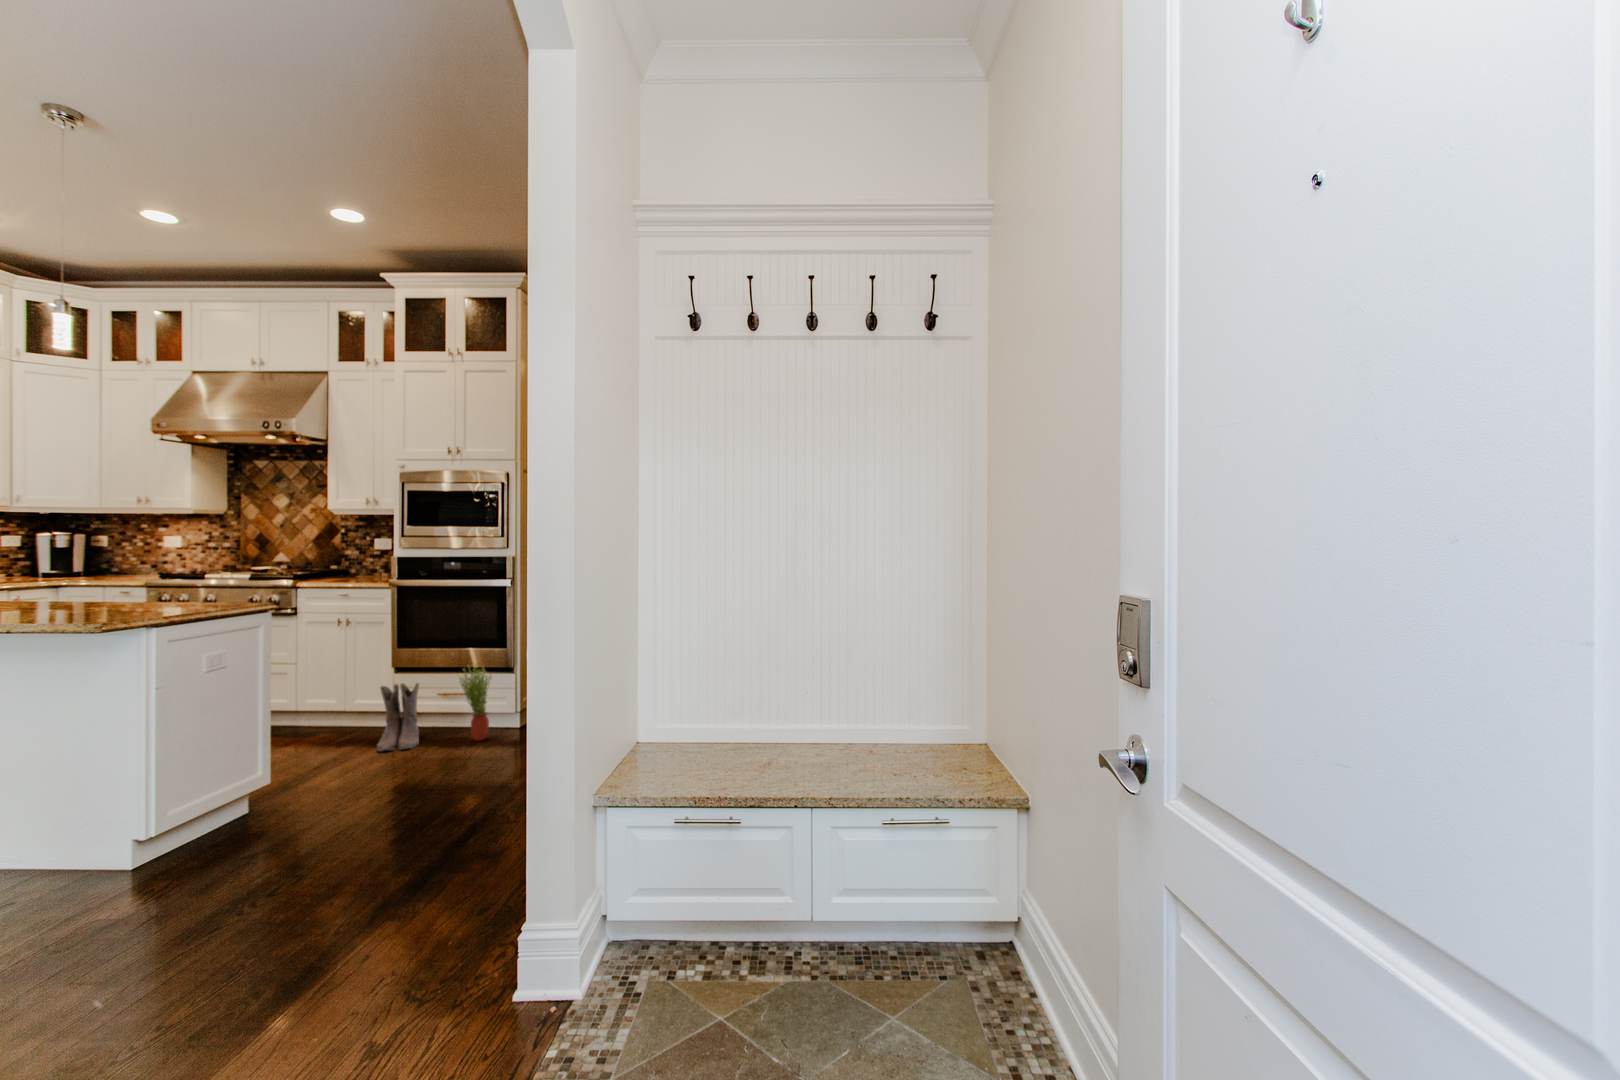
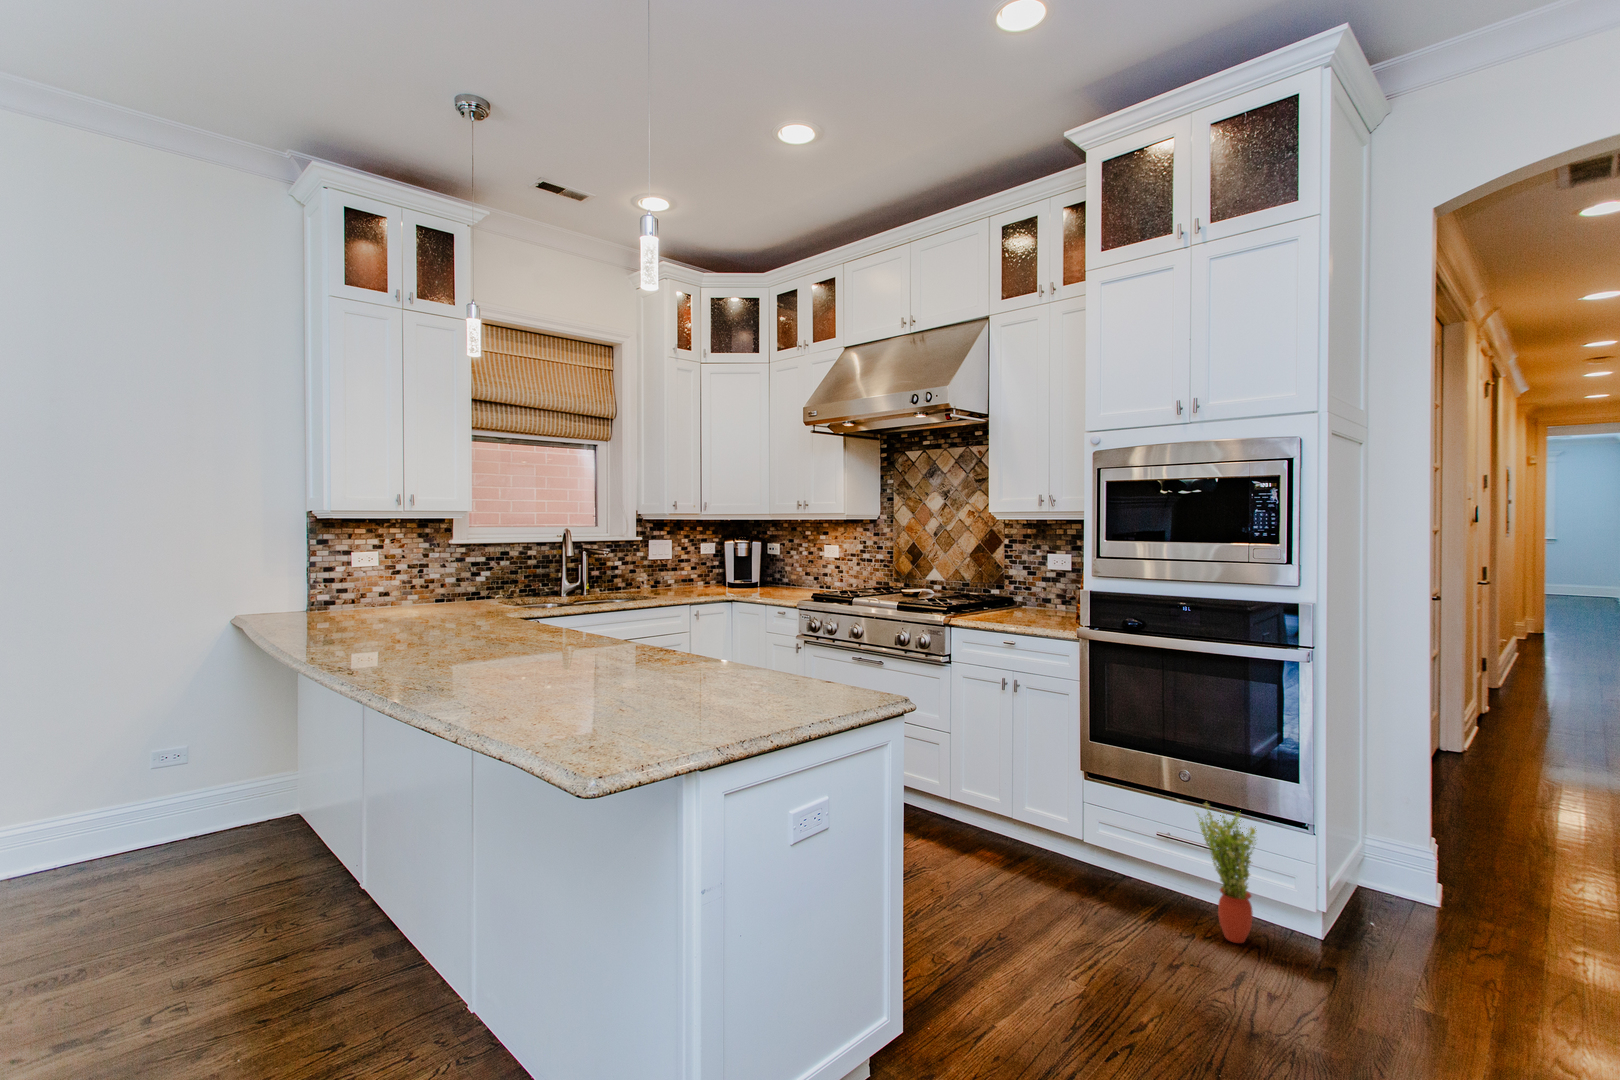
boots: present [377,683,419,751] -> none [1063,800,1128,926]

